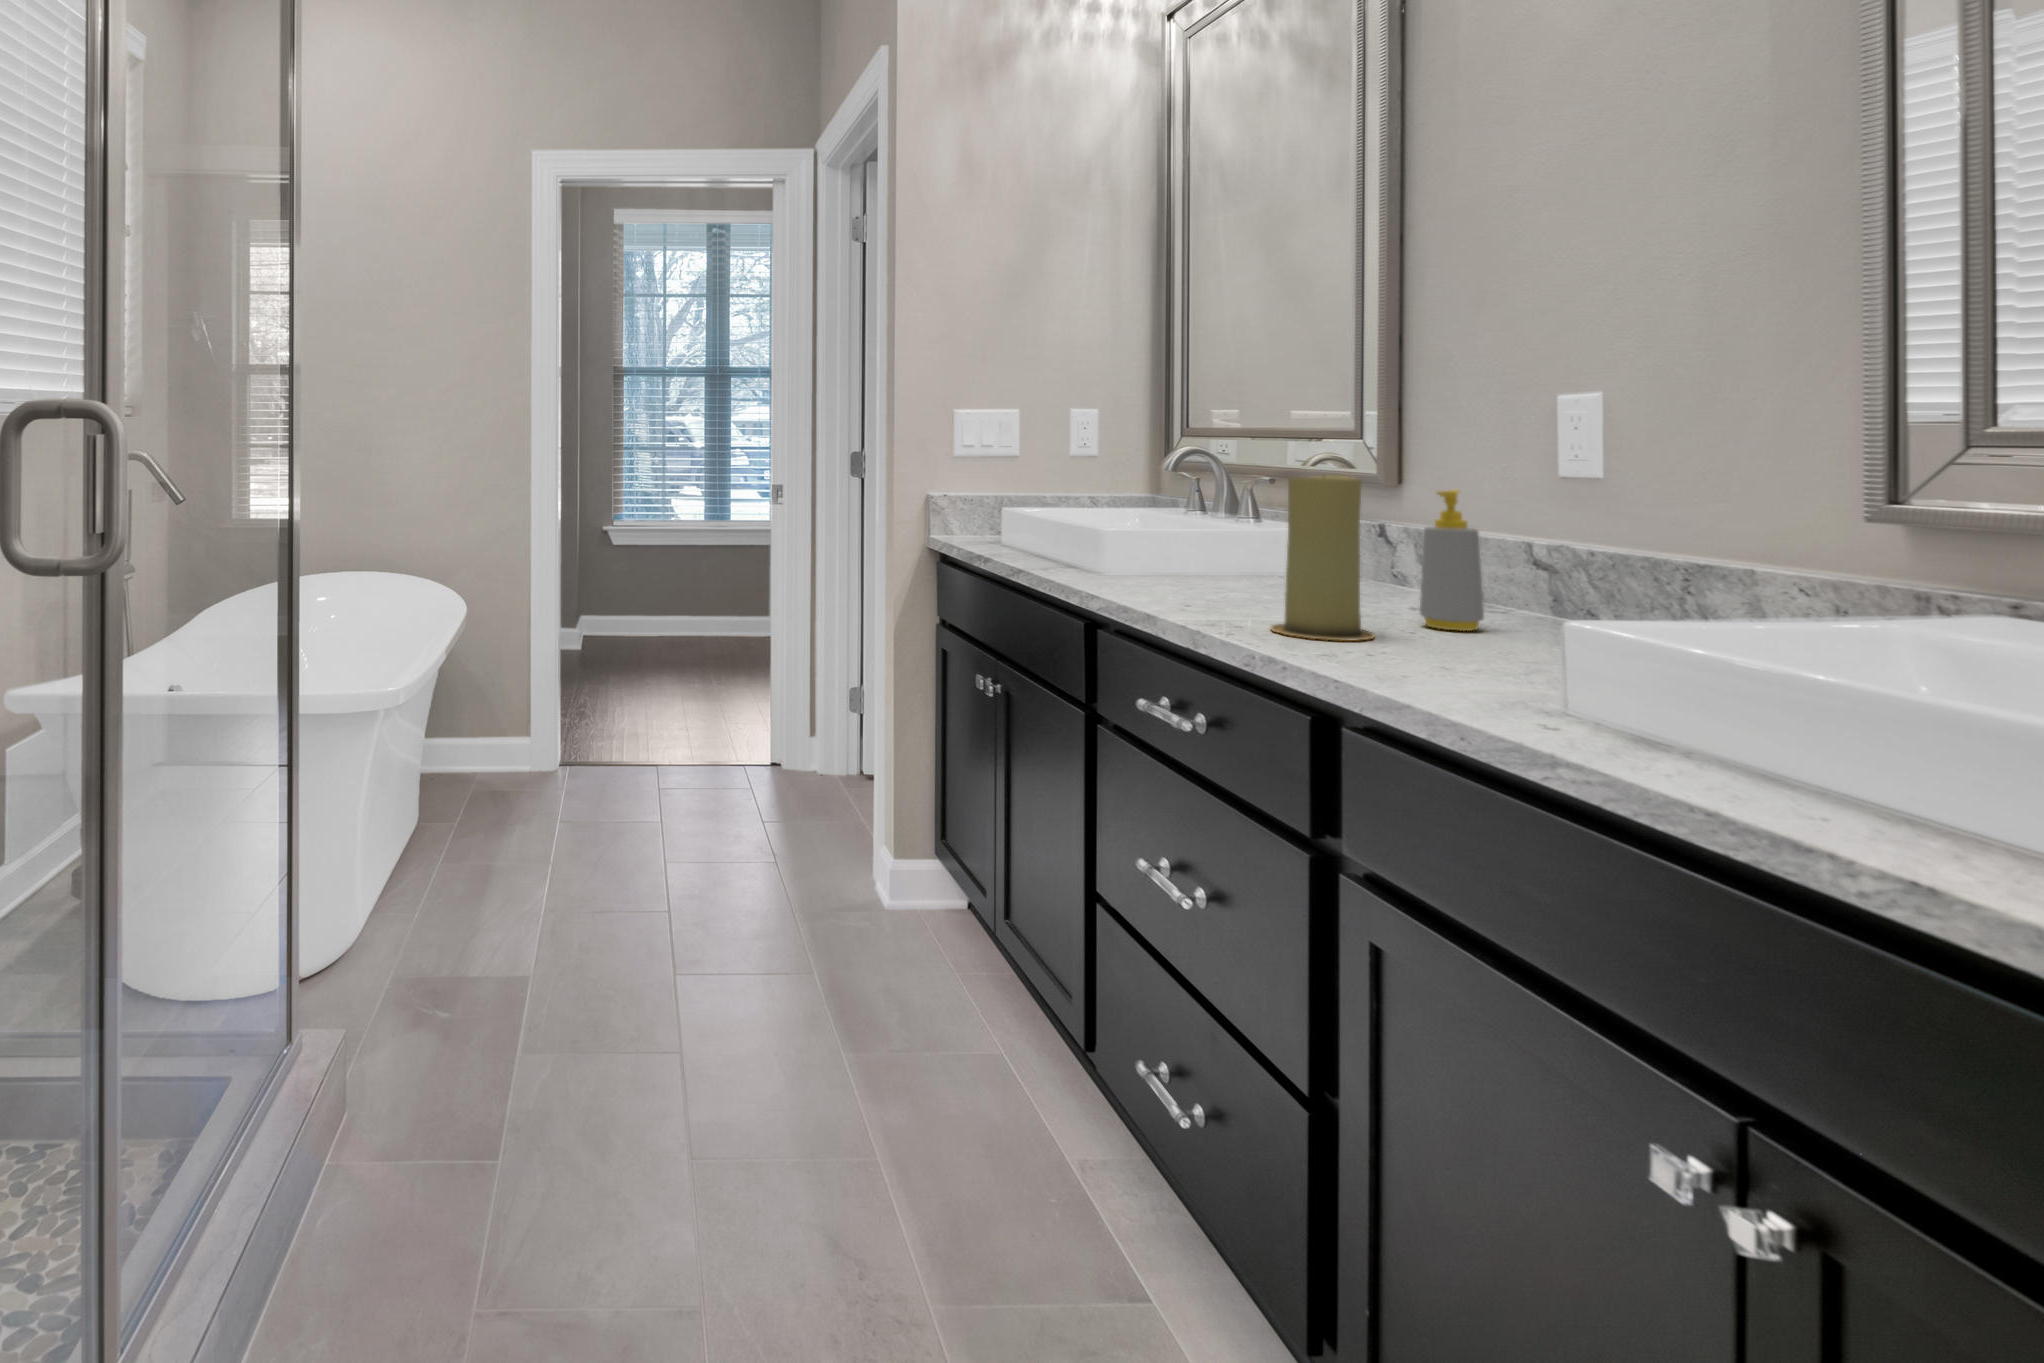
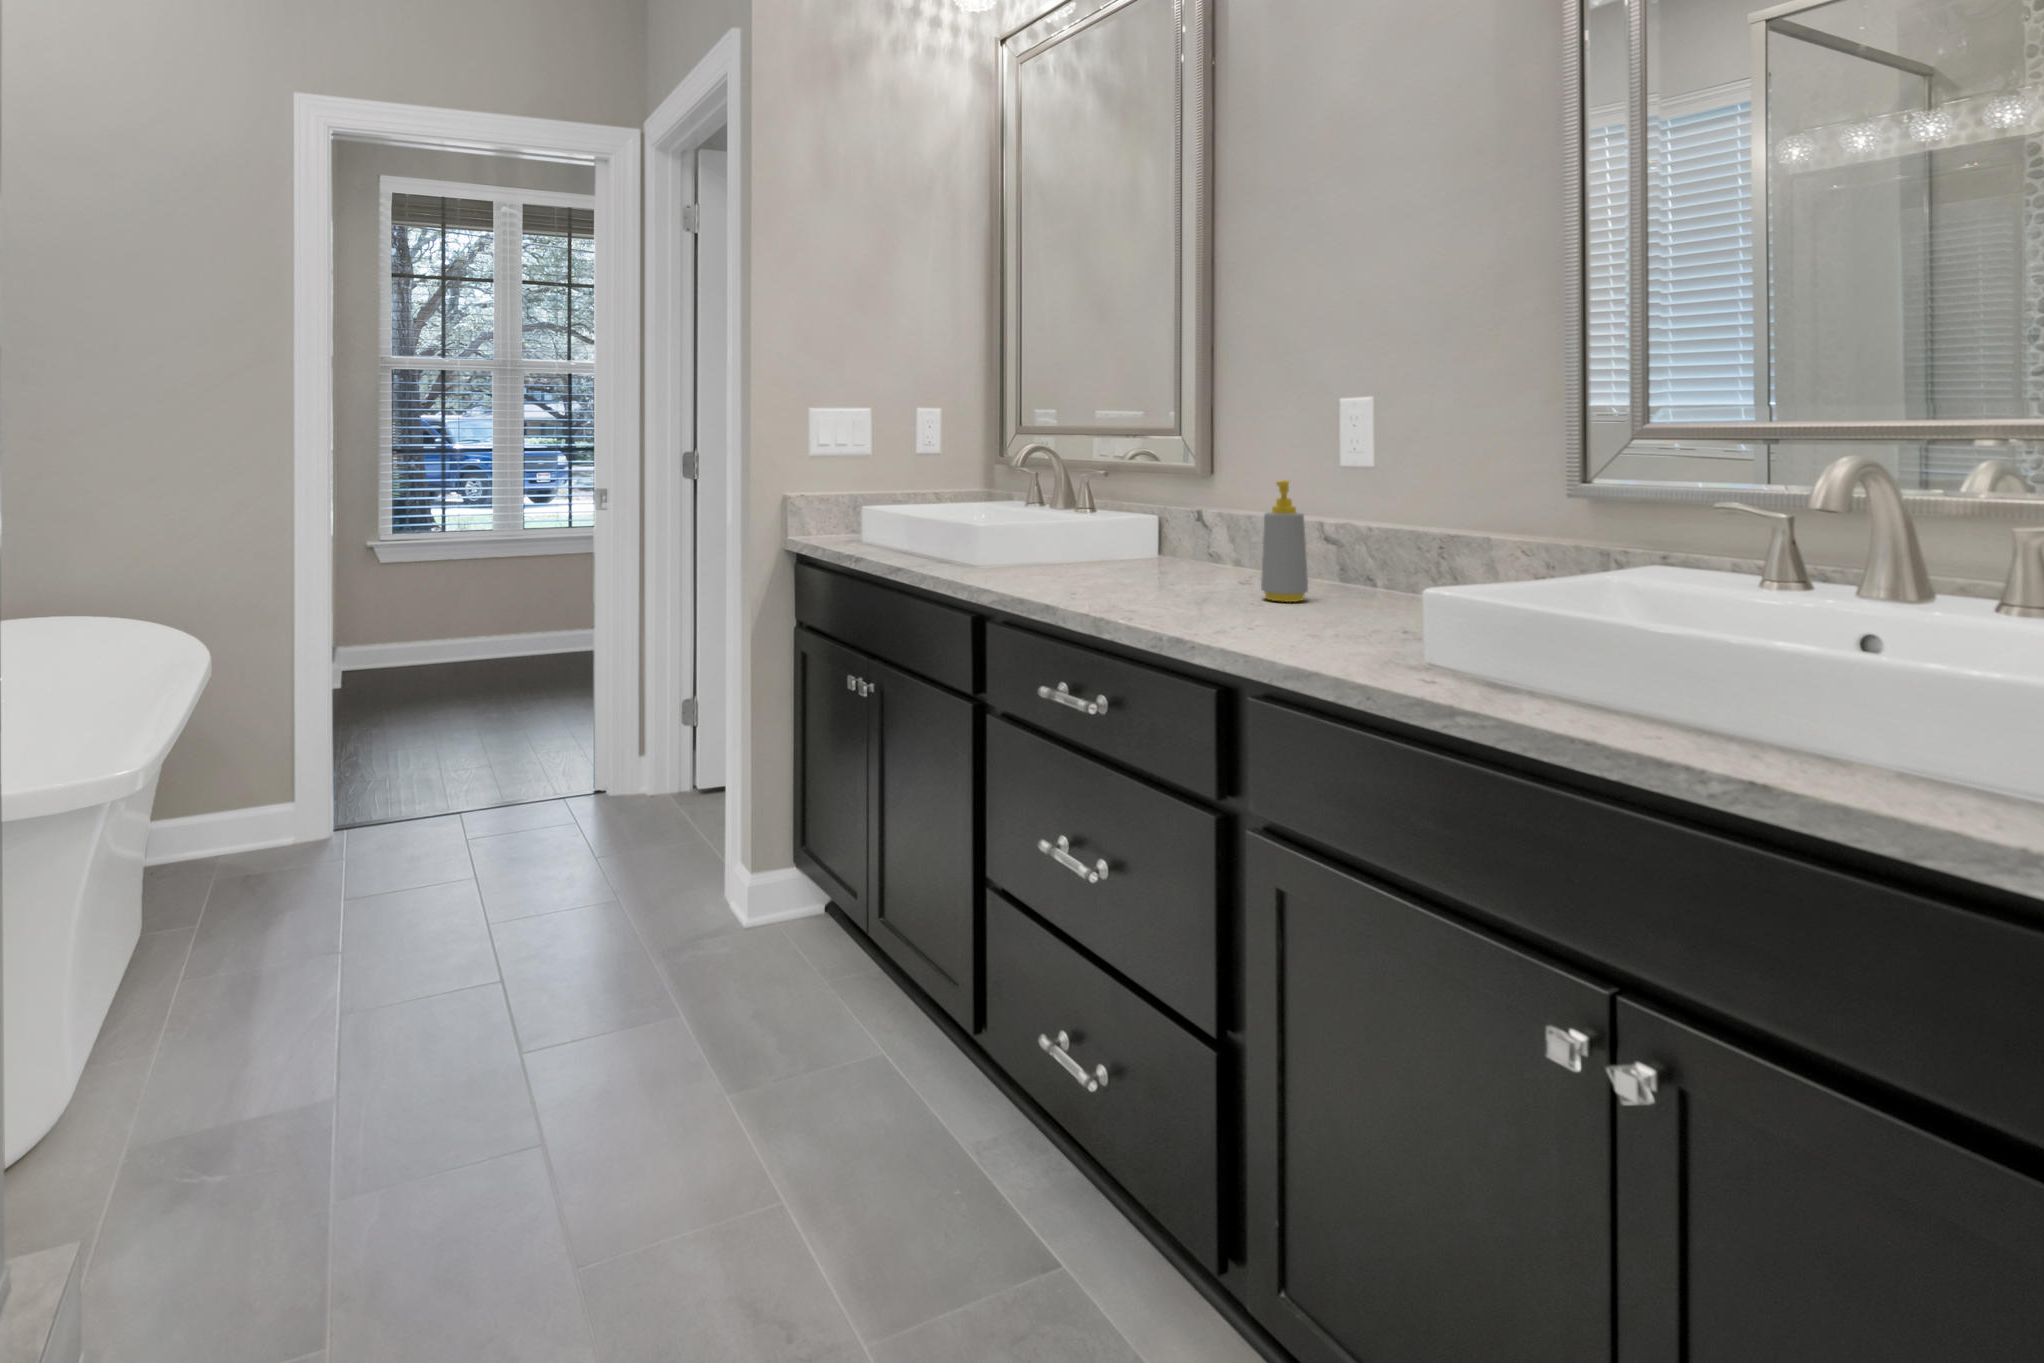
candle: present [1271,475,1375,641] -> none [1157,469,1241,618]

